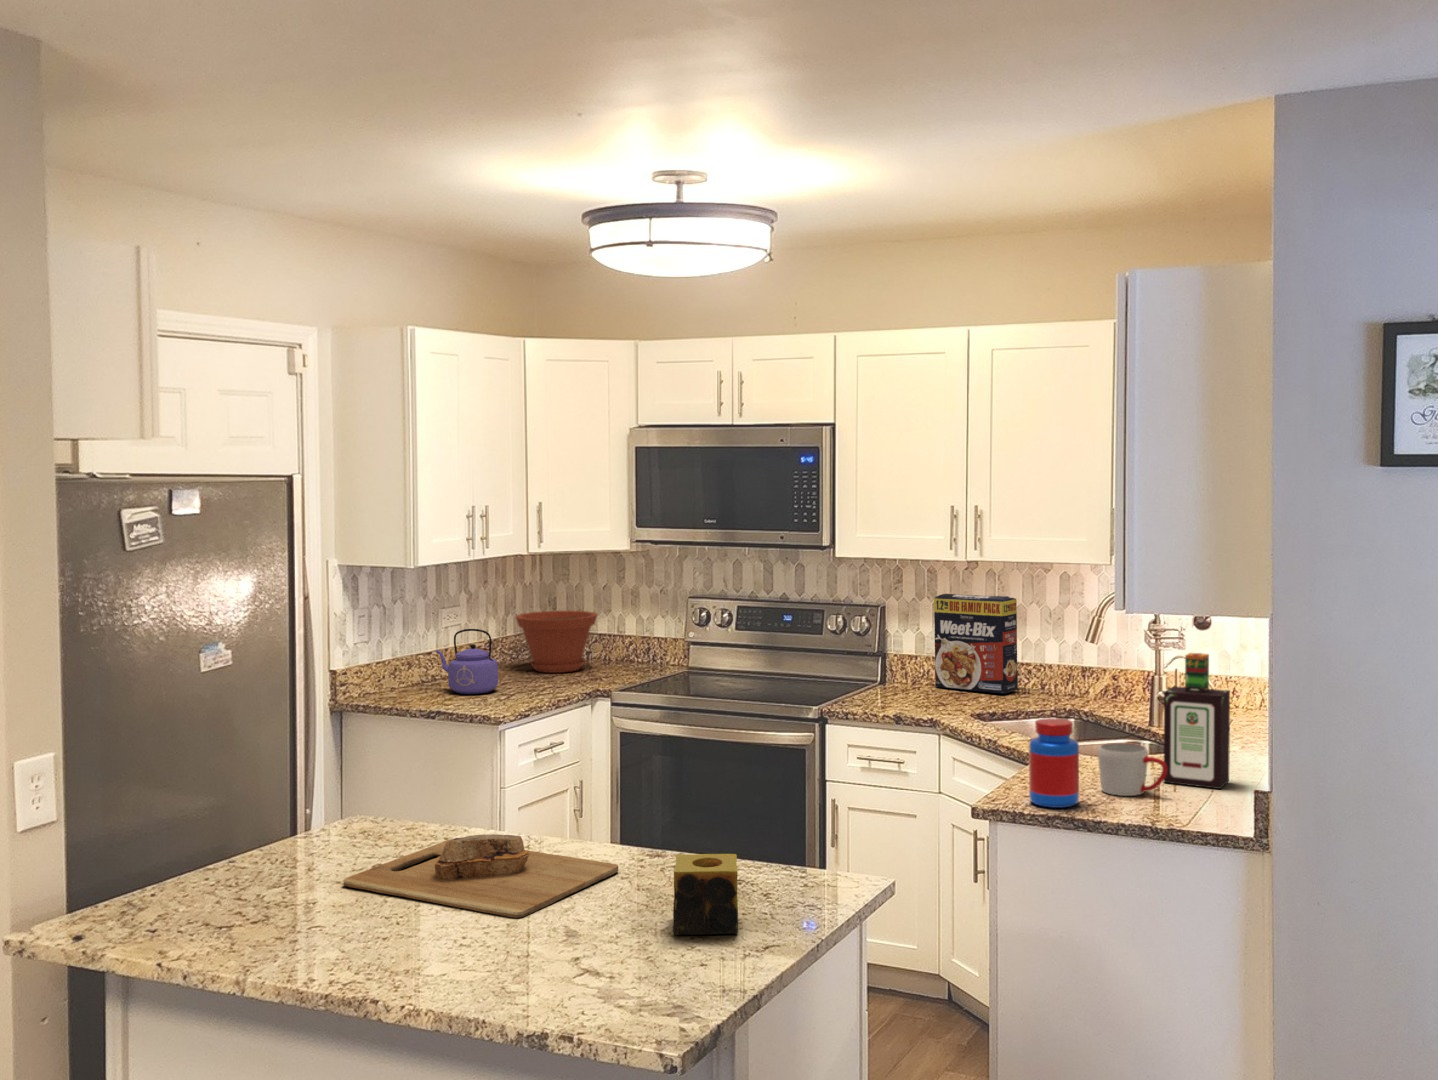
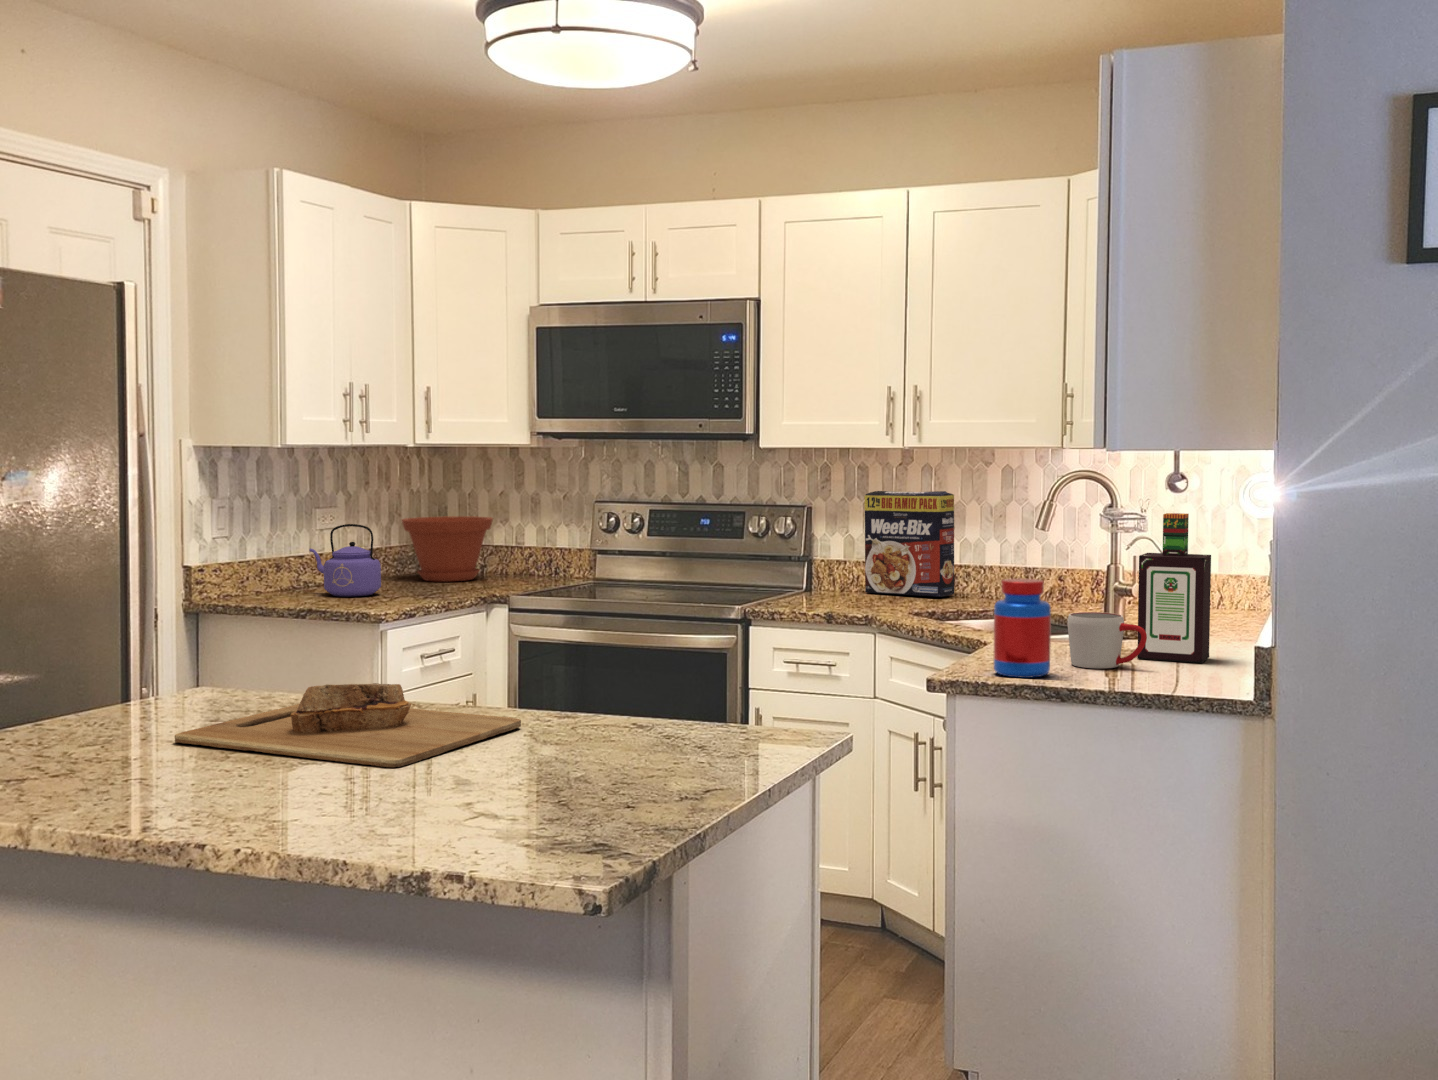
candle: present [673,854,738,935] -> none [592,686,674,779]

